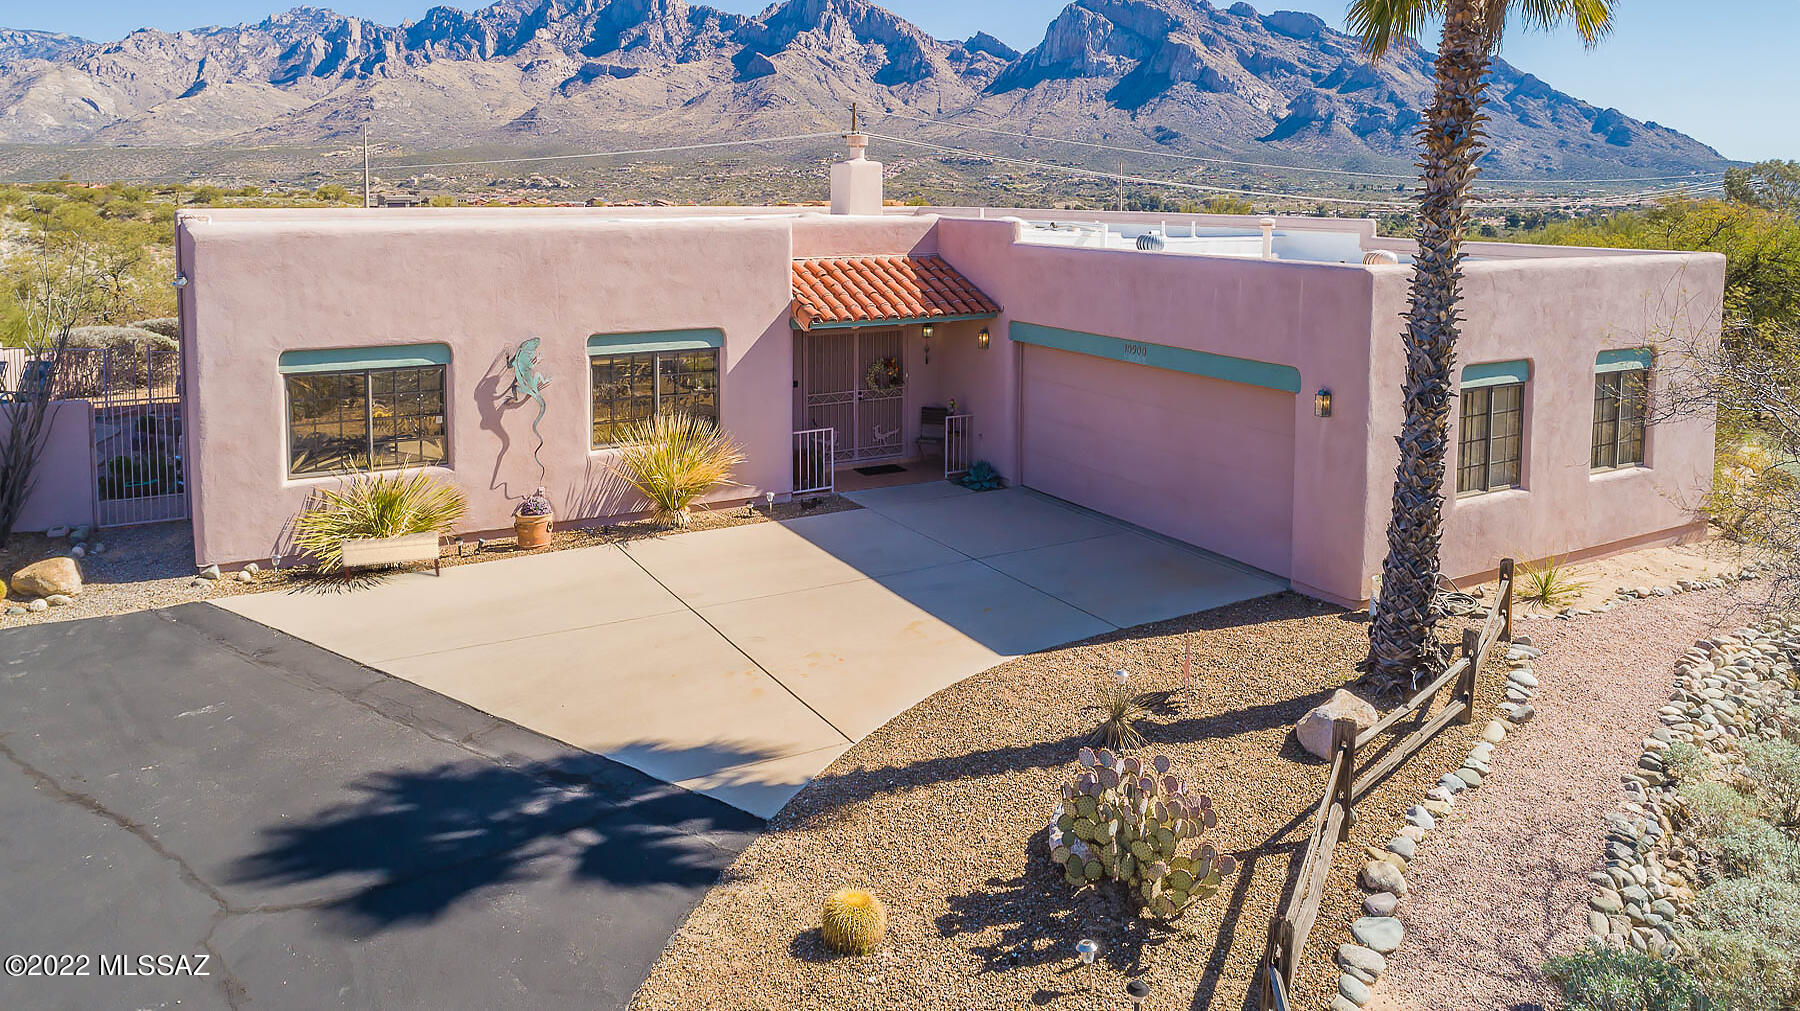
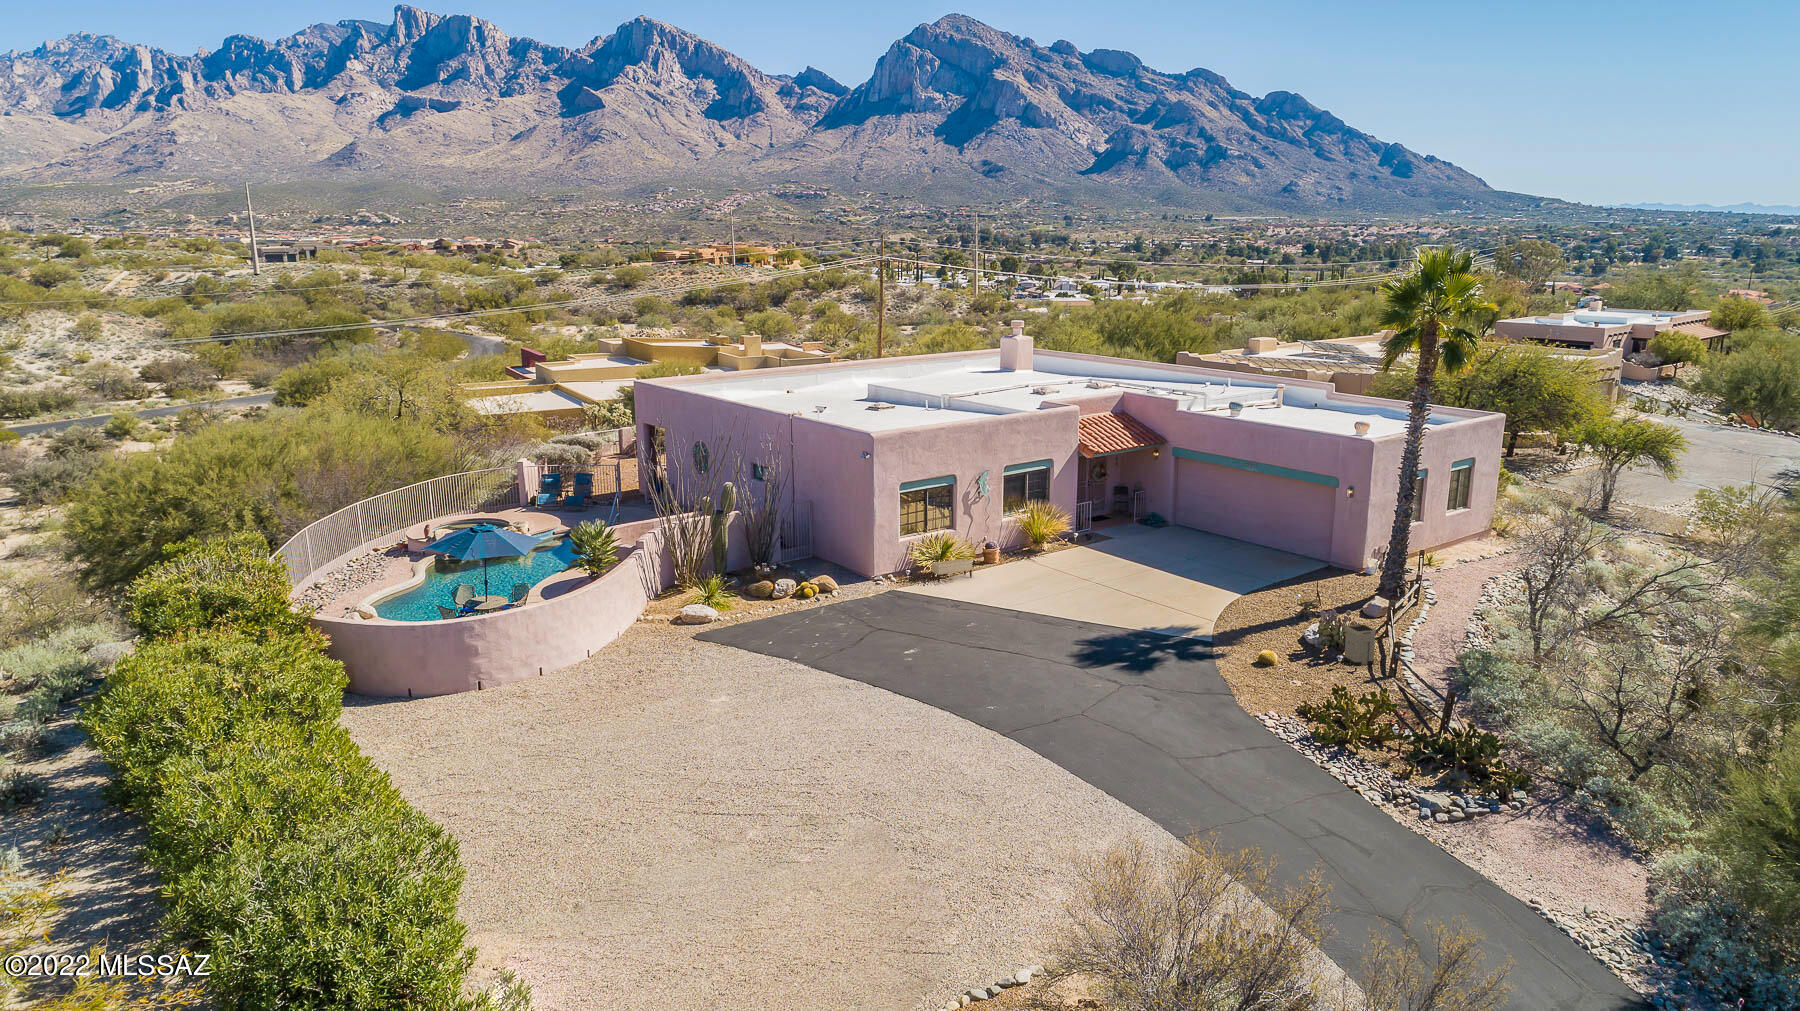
trash can: none [1133,823,1237,984] -> present [1344,625,1376,666]

